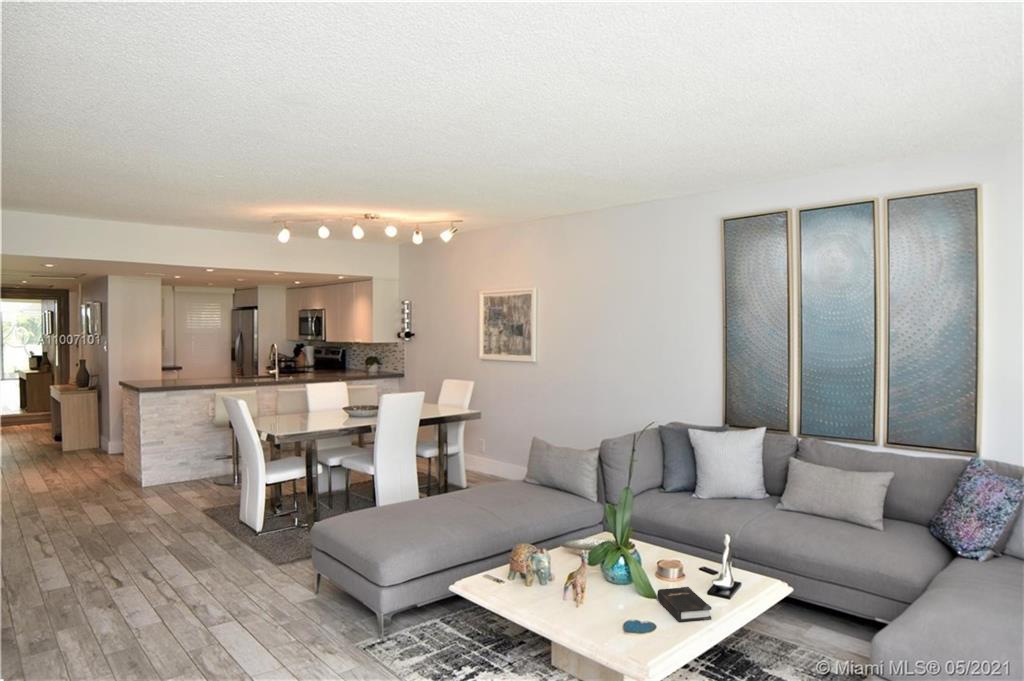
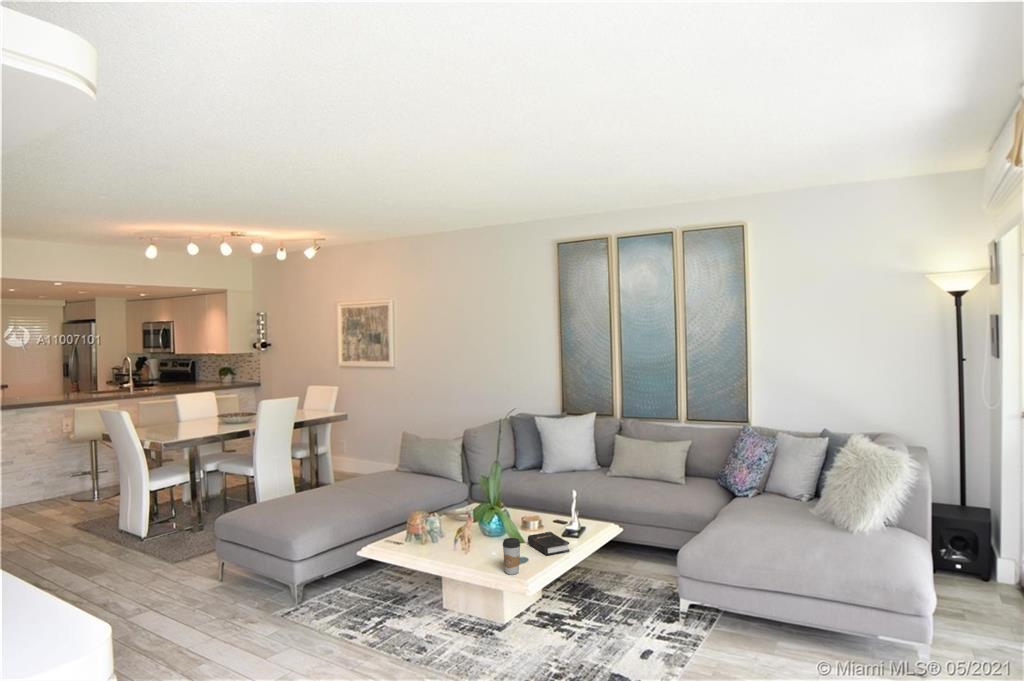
coffee cup: none [617,597,640,647] -> present [503,538,520,575]

